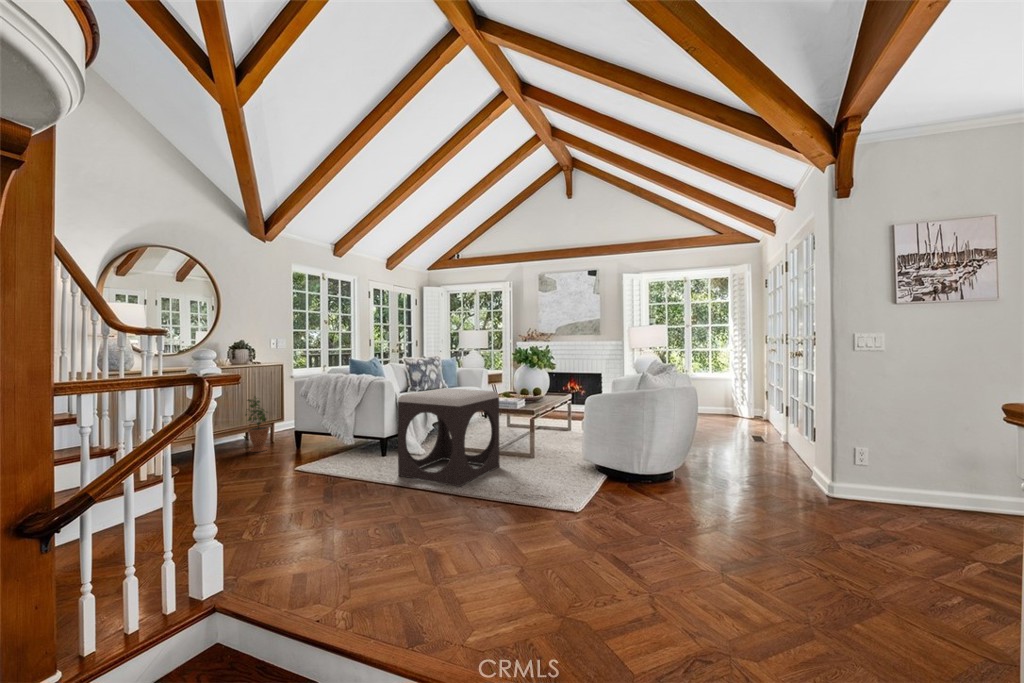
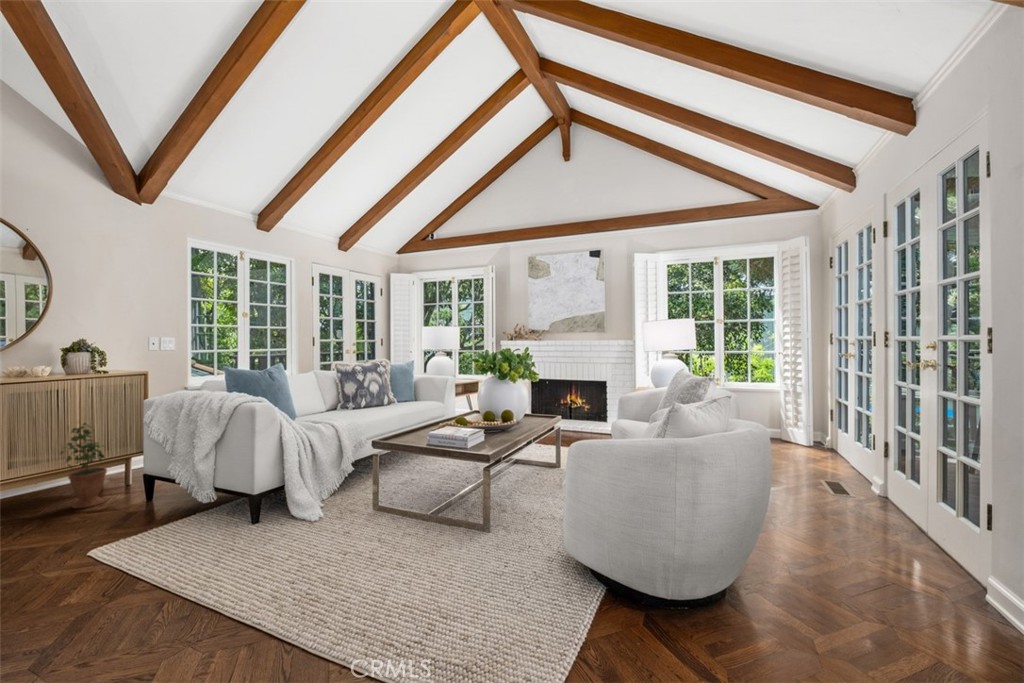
footstool: present [398,388,500,487] -> none [244,418,428,613]

